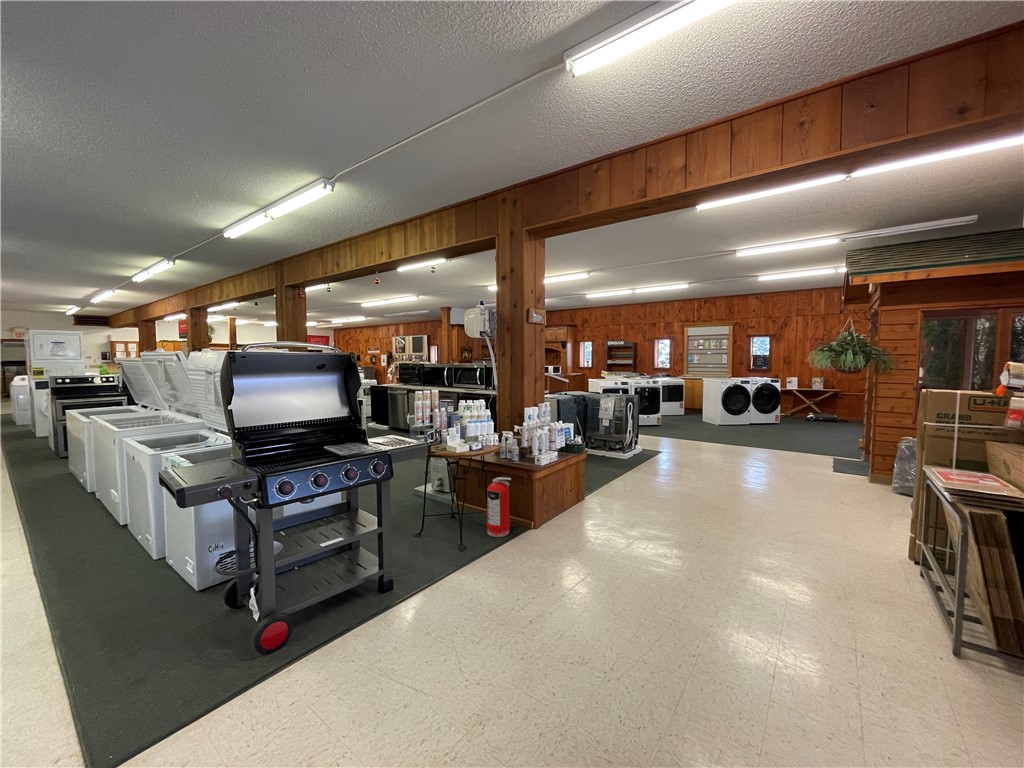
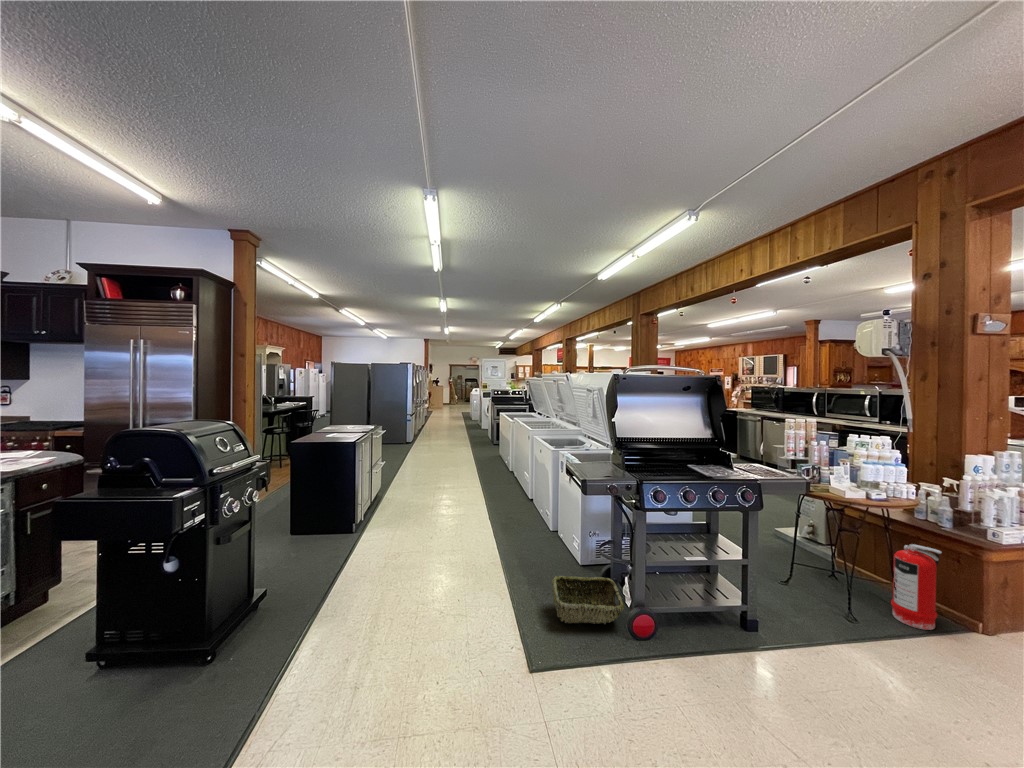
woven basket: none [141,597,252,680] -> present [552,576,624,624]

